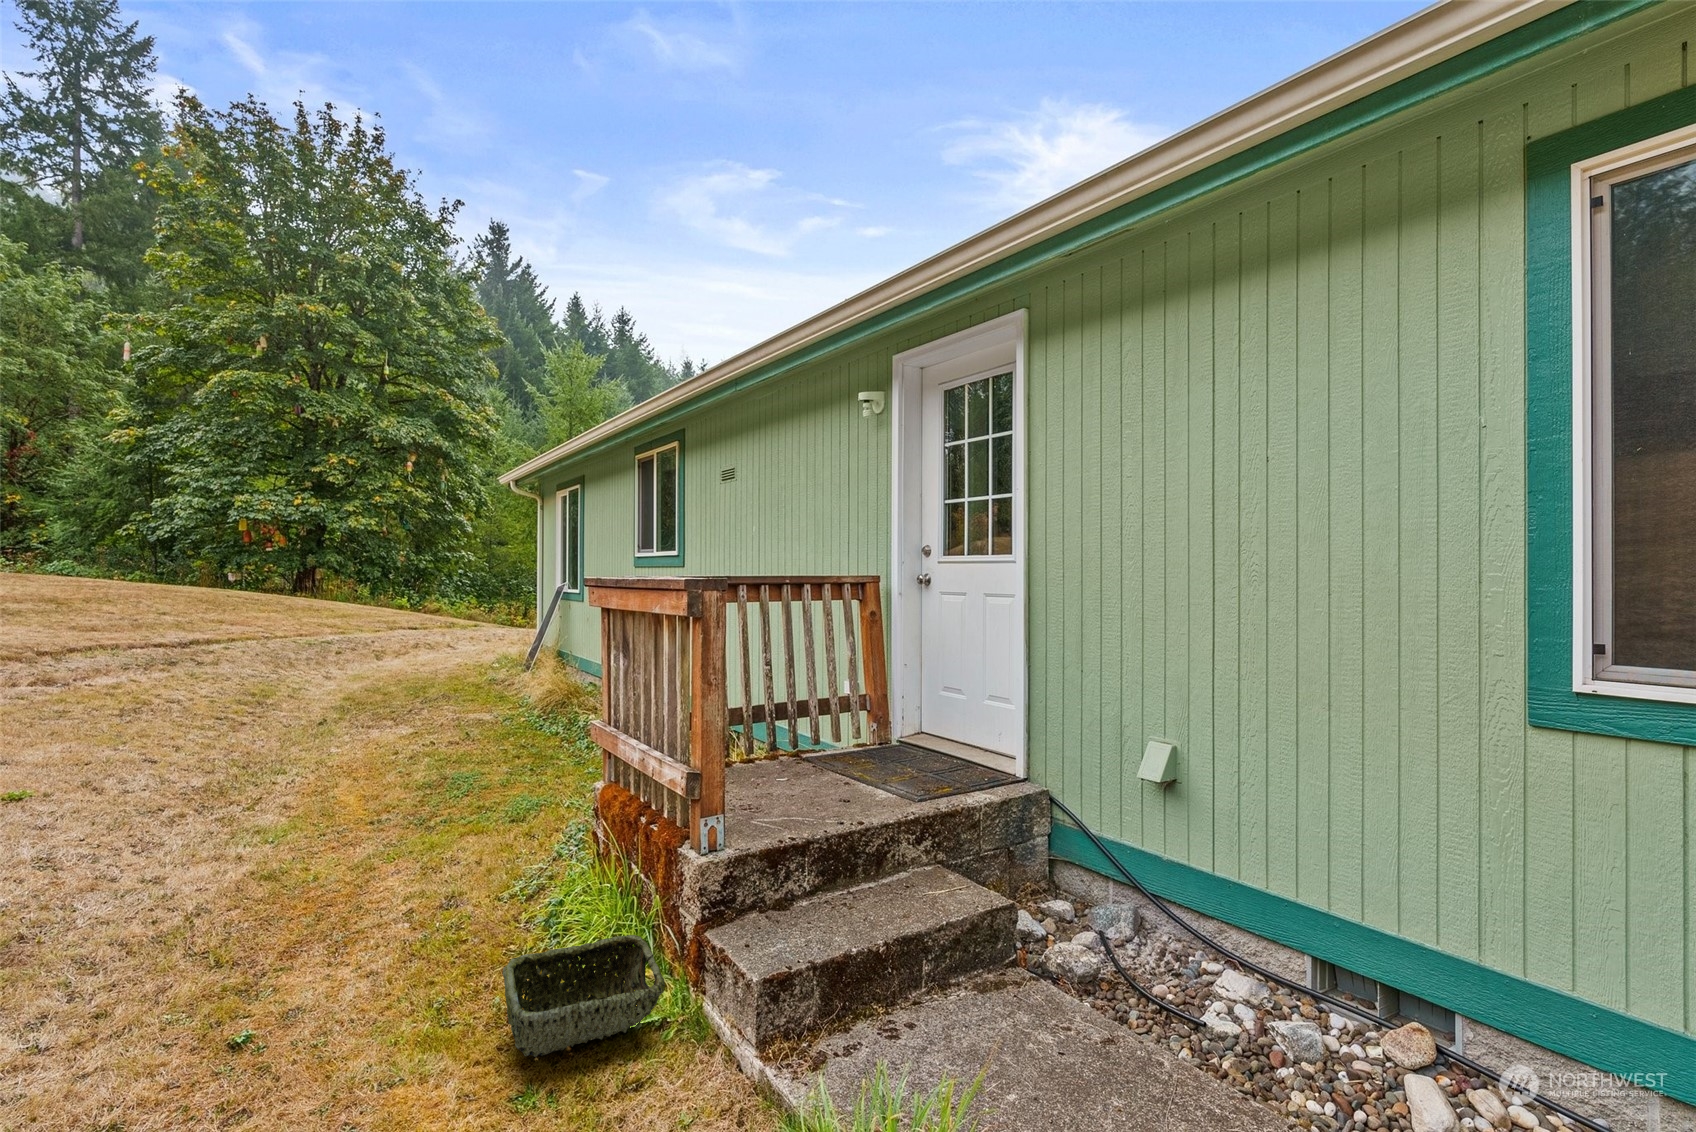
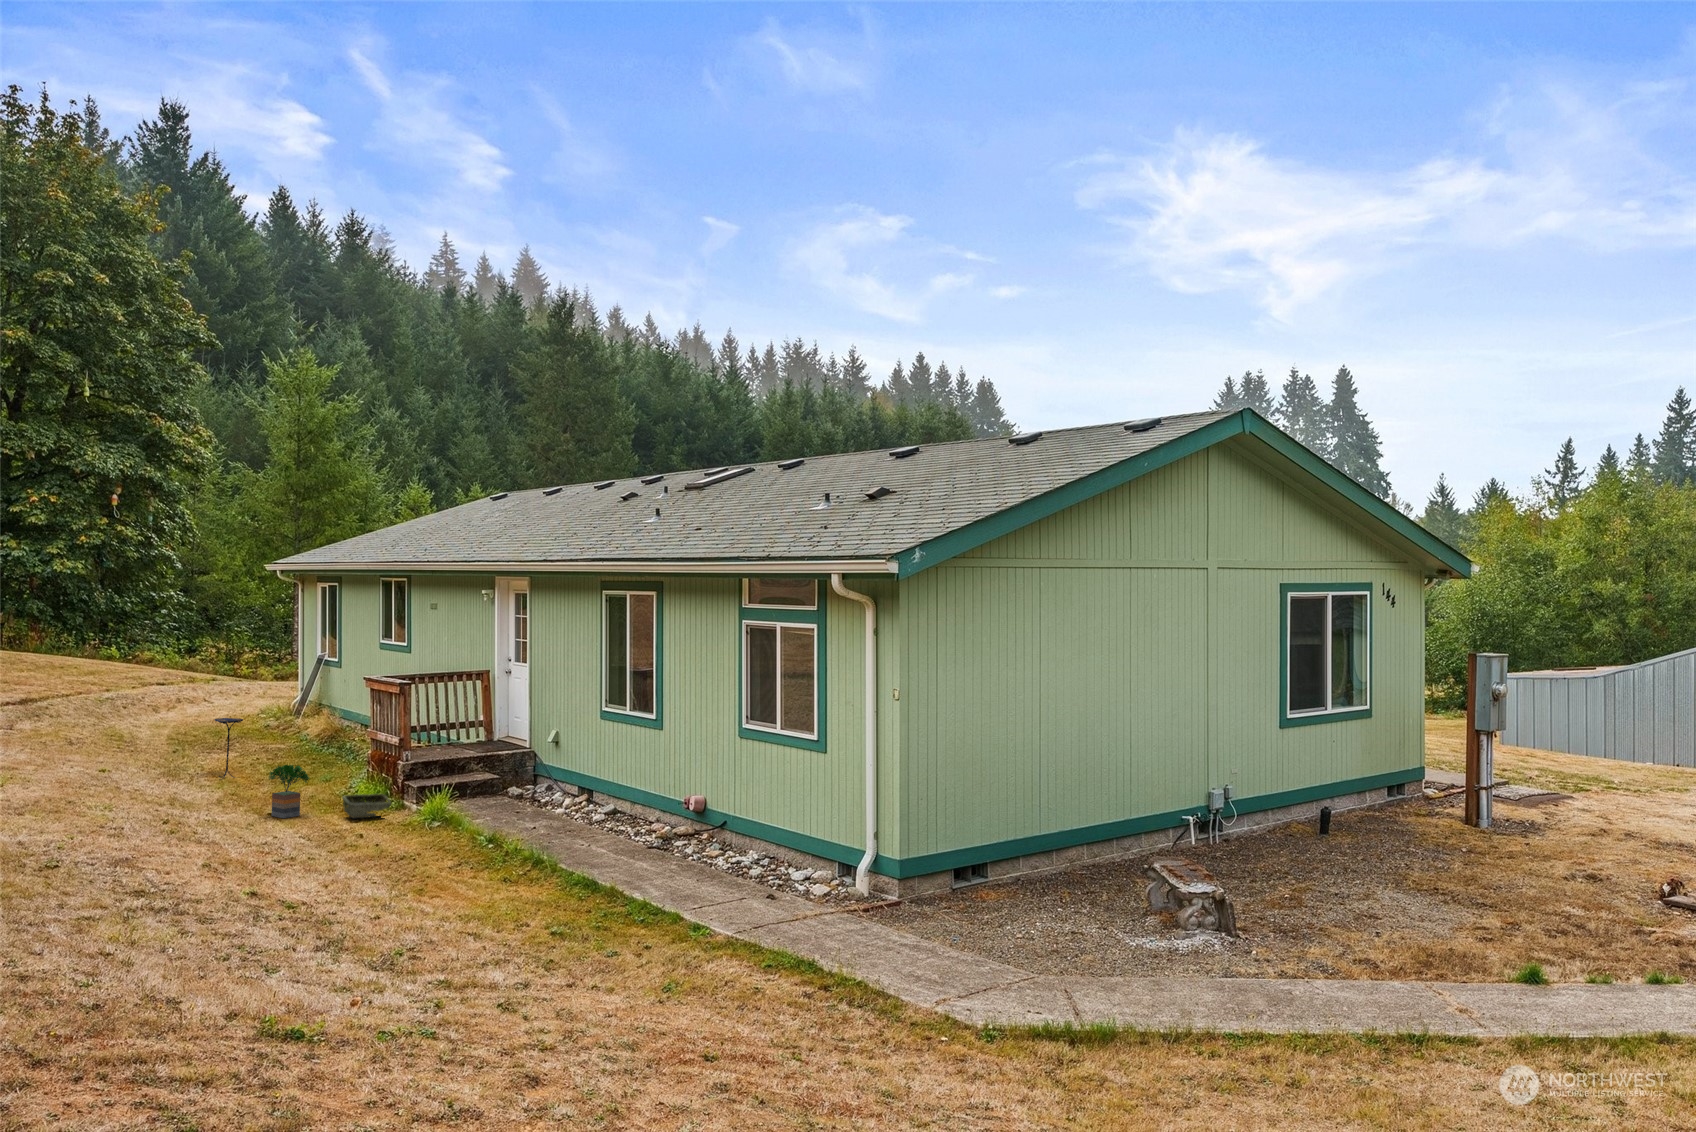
side table: none [313,685,377,813] -> present [215,718,243,778]
potted tree: none [259,848,408,1053] -> present [269,765,309,818]

